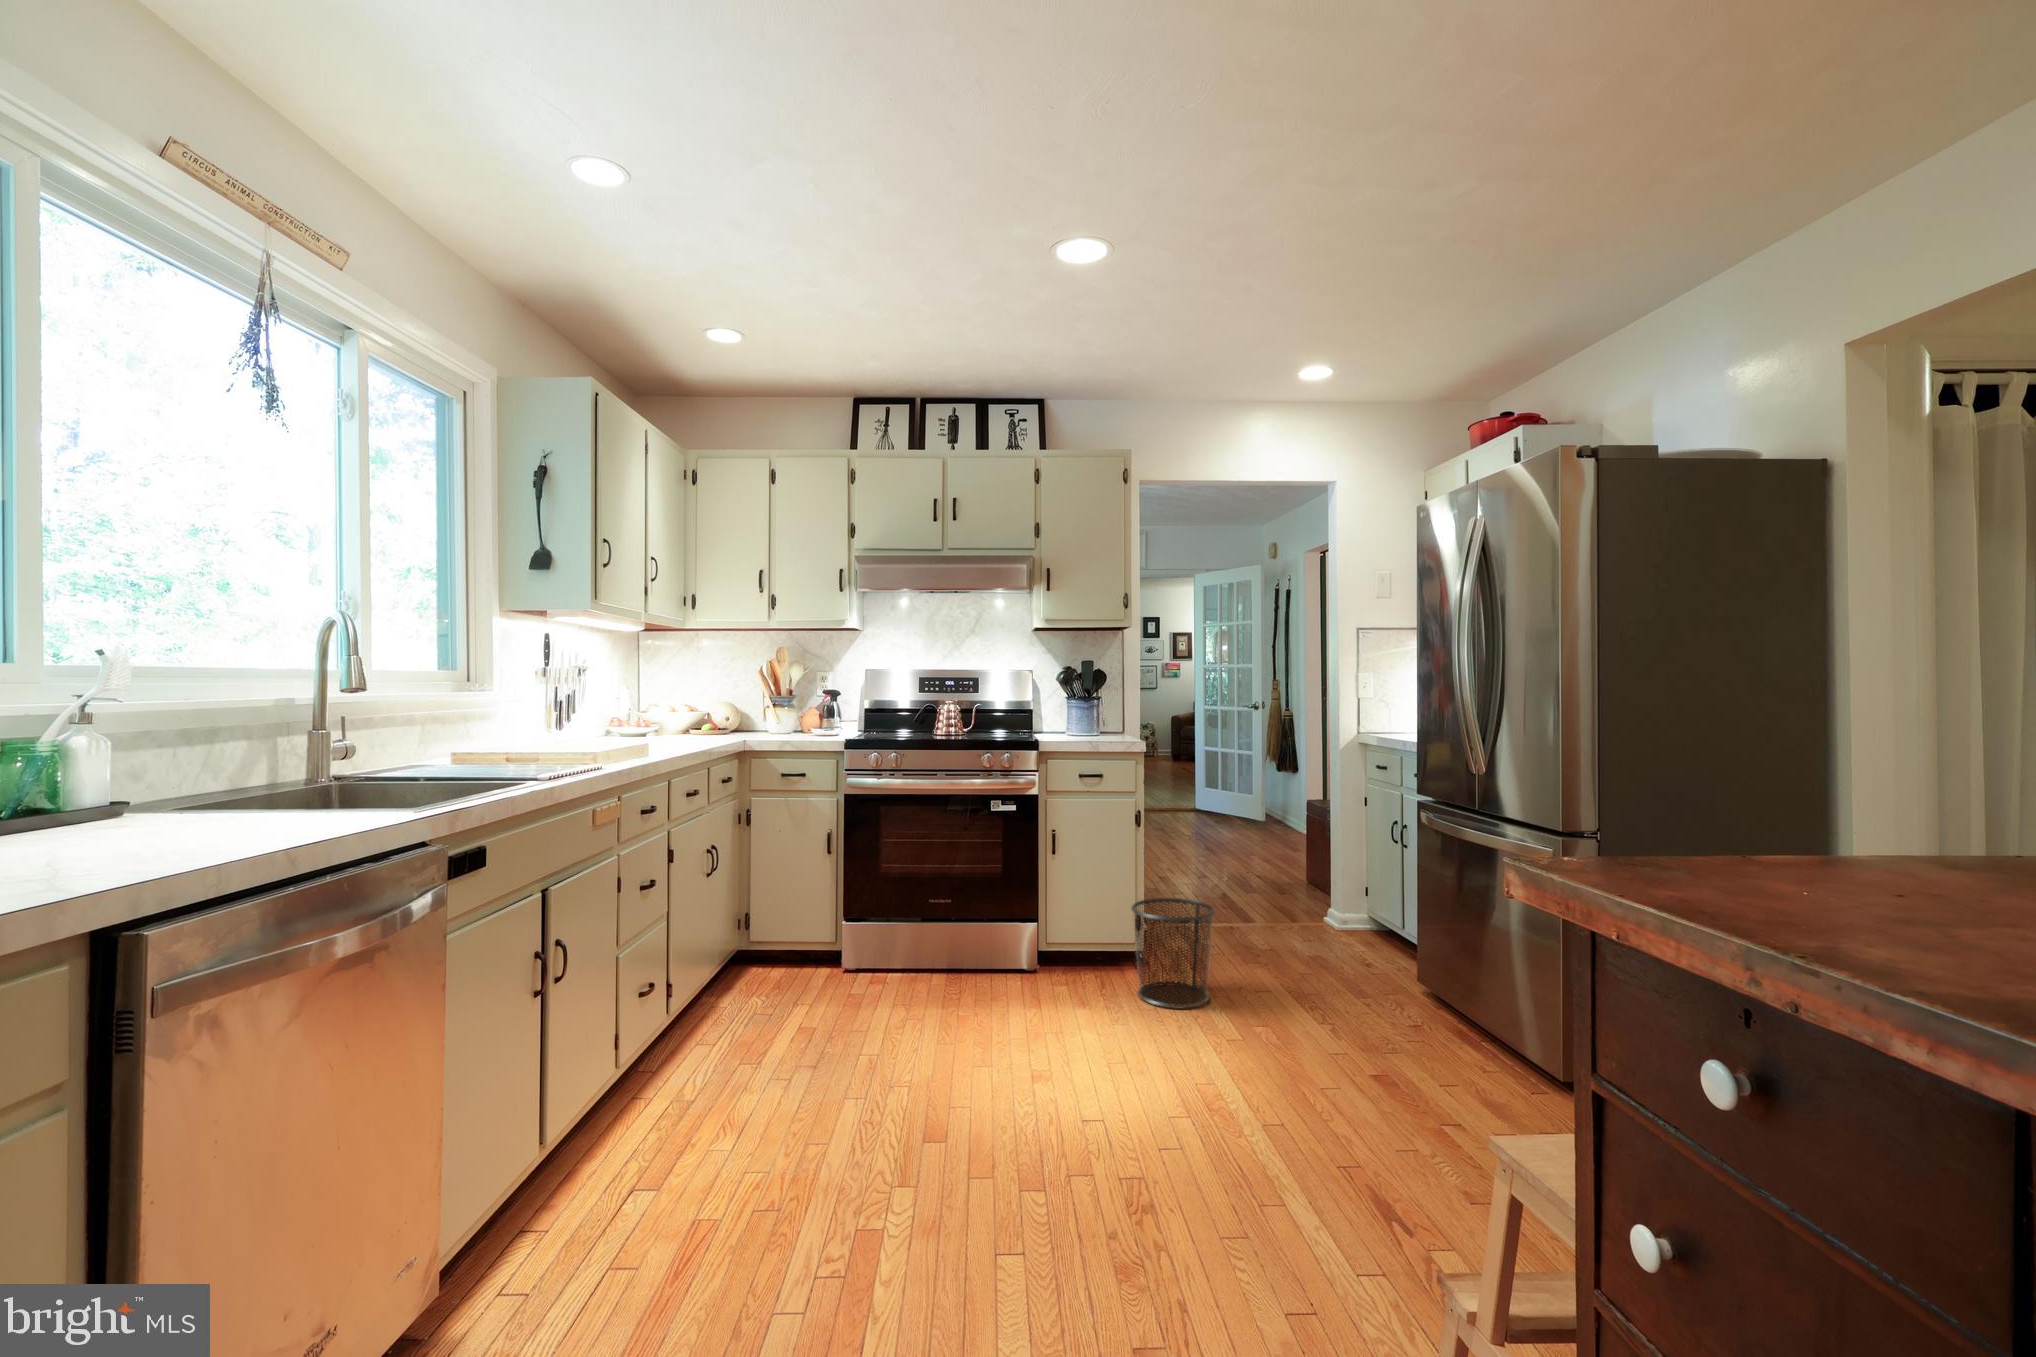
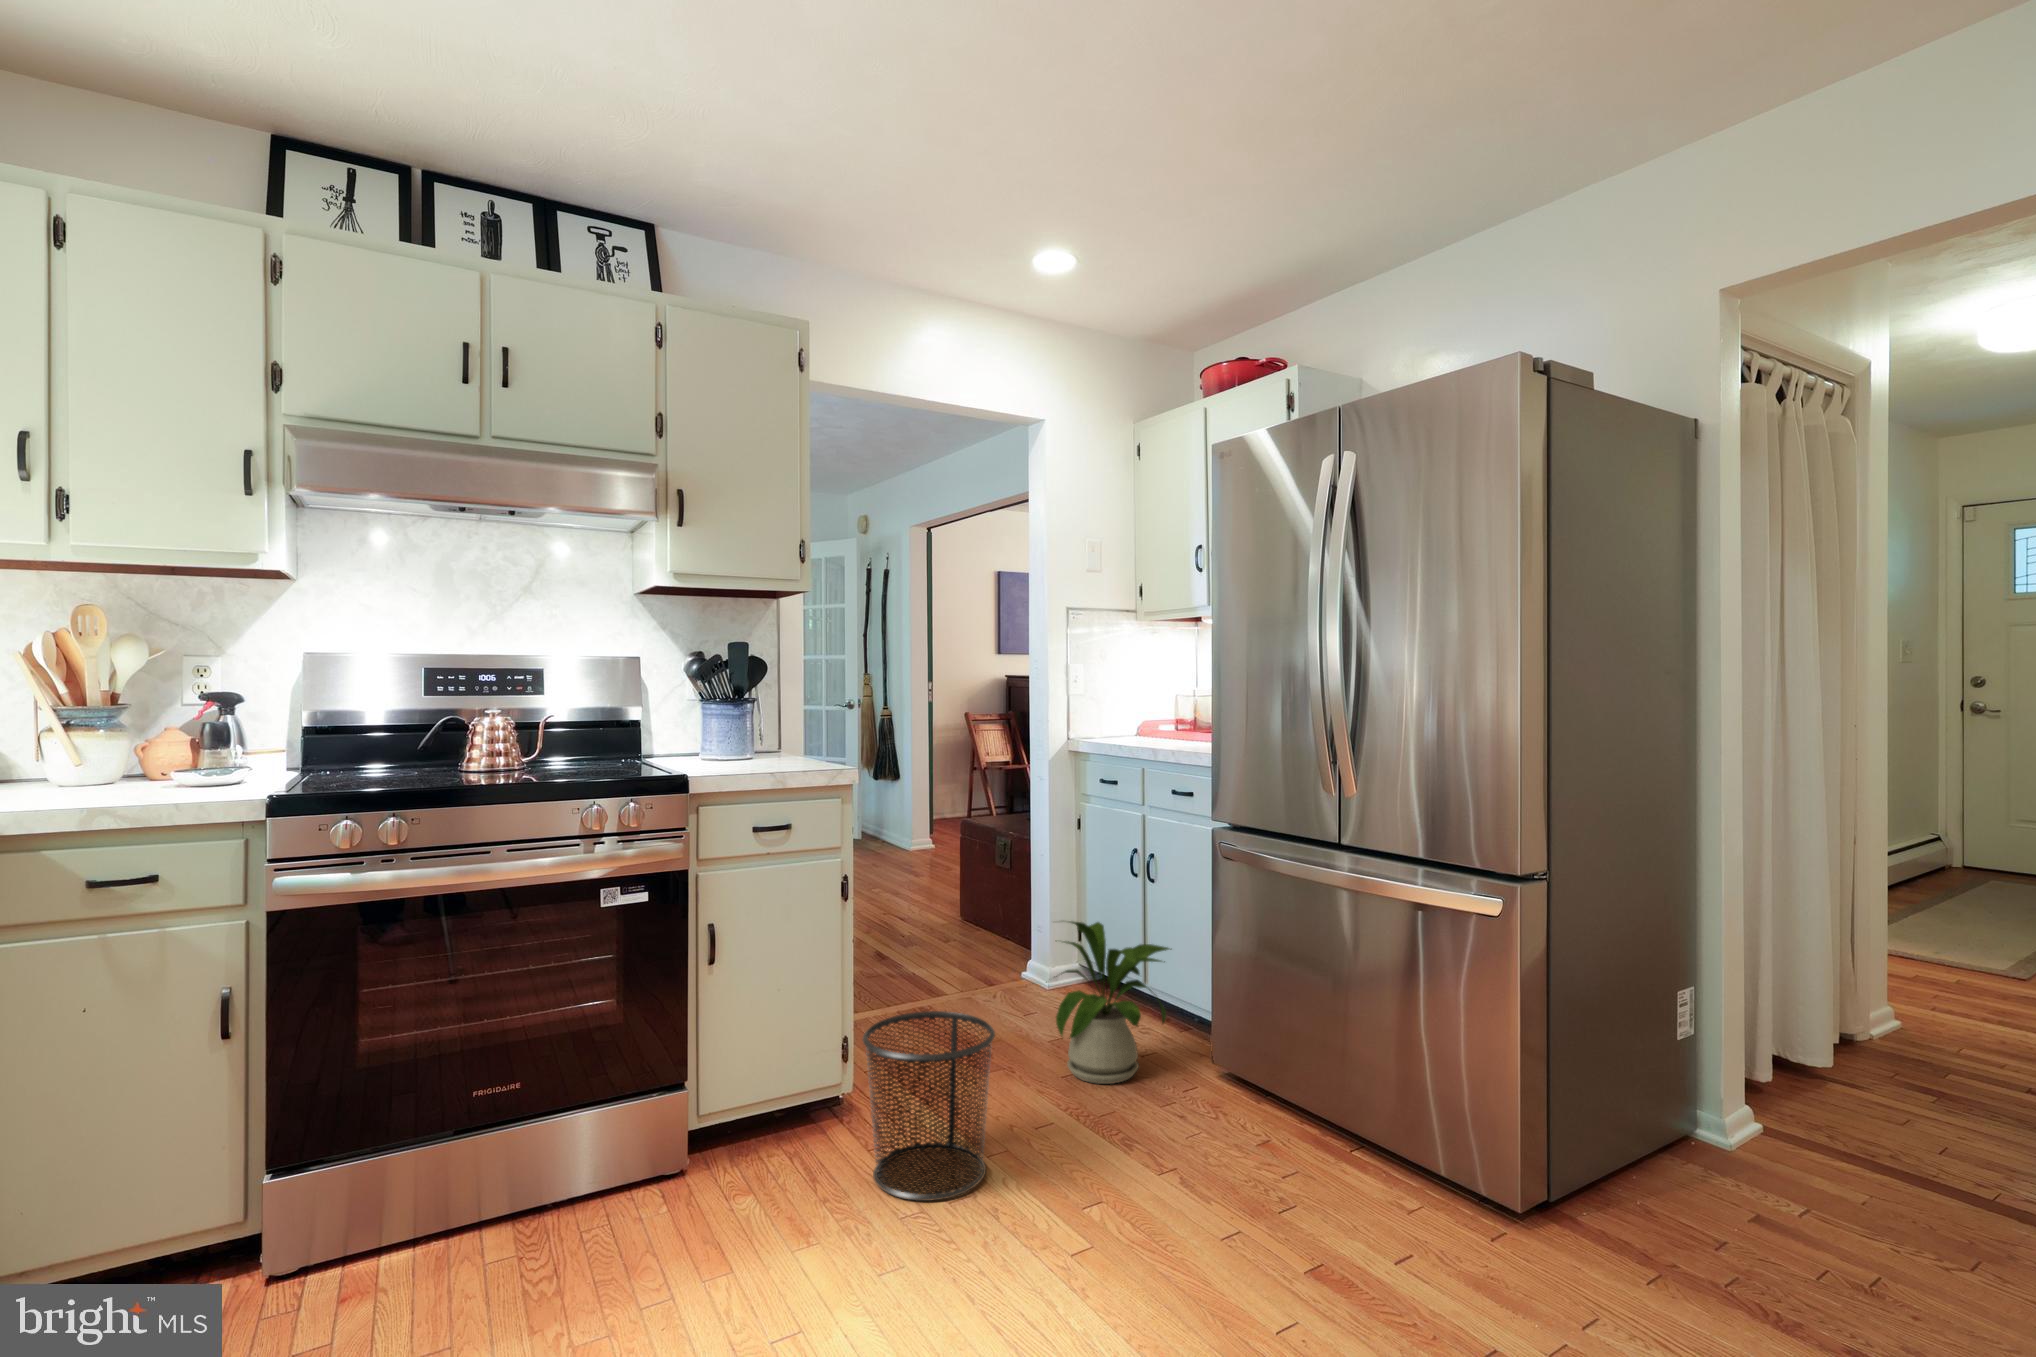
house plant: none [1285,856,1398,978] -> present [1056,922,1171,1084]

